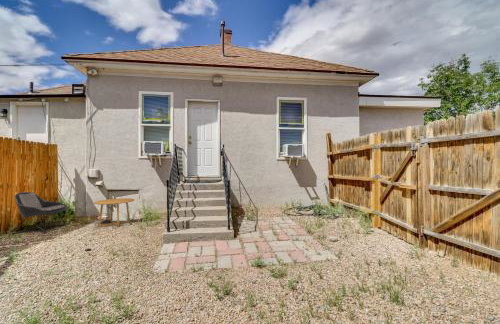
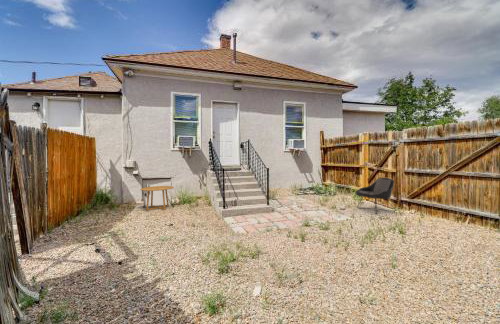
lounge chair: present [12,192,68,234] -> present [356,178,396,212]

